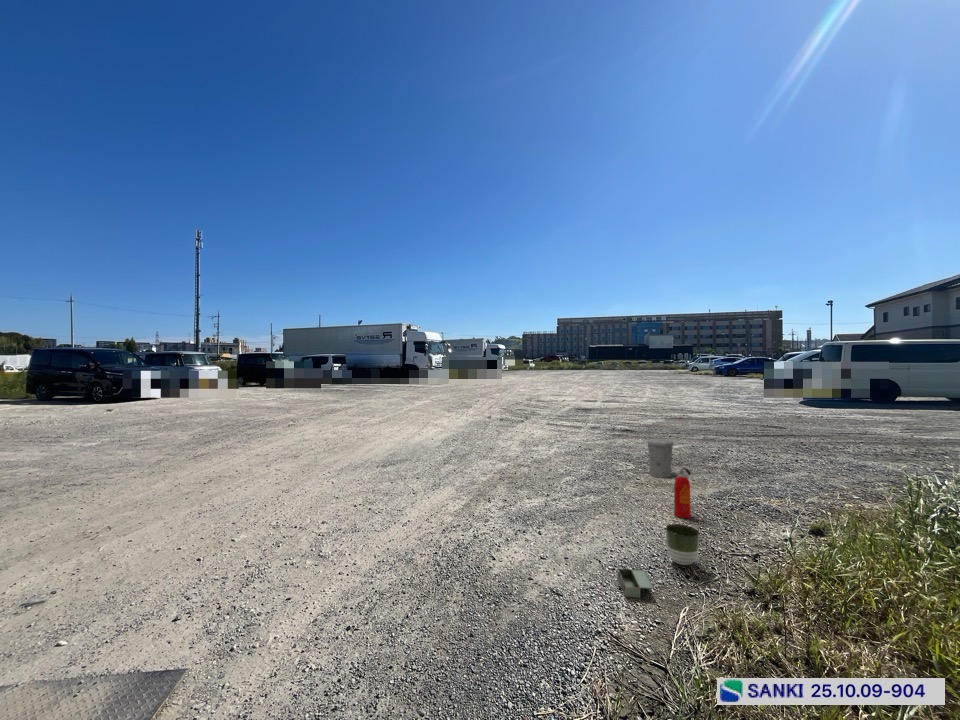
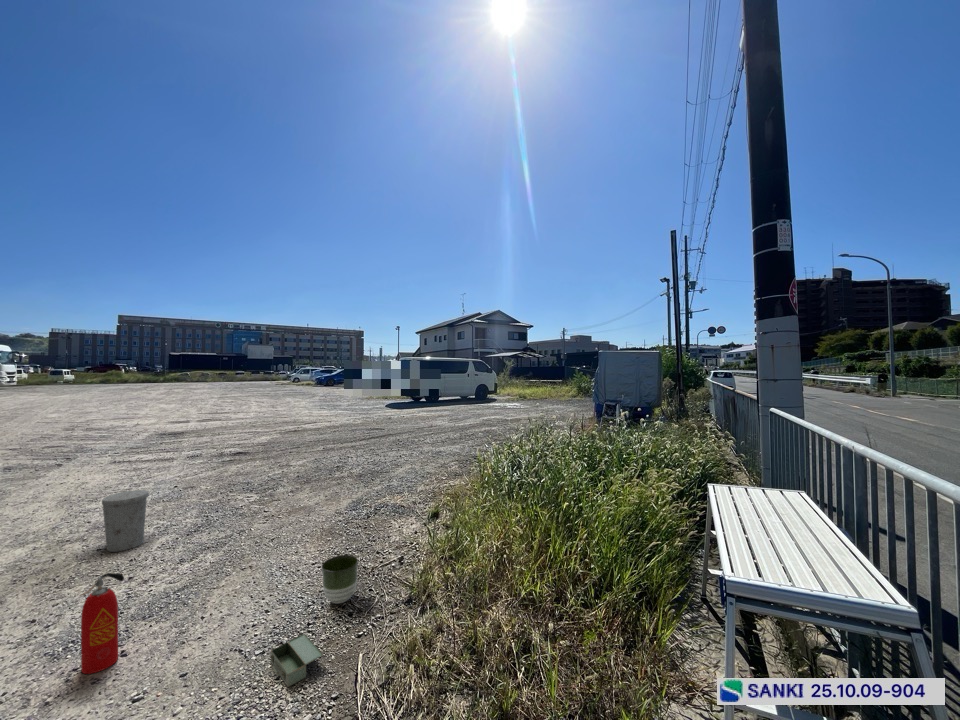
trash can: present [648,439,674,478] -> present [102,490,149,552]
fire extinguisher: present [674,468,691,518] -> present [80,573,124,674]

